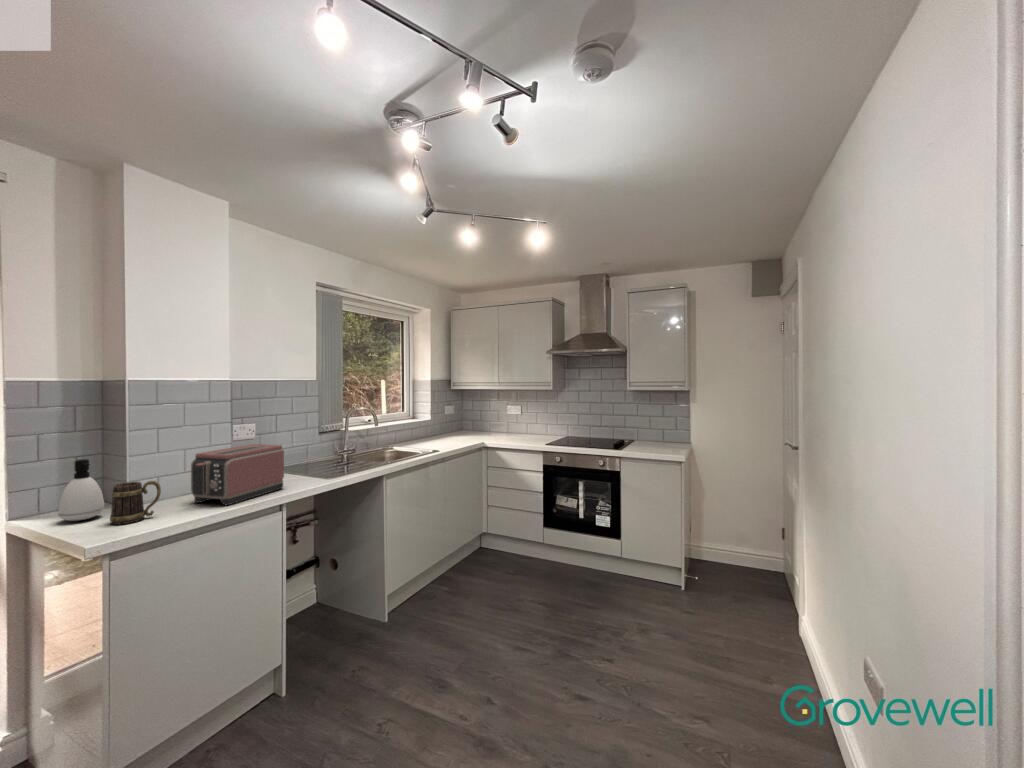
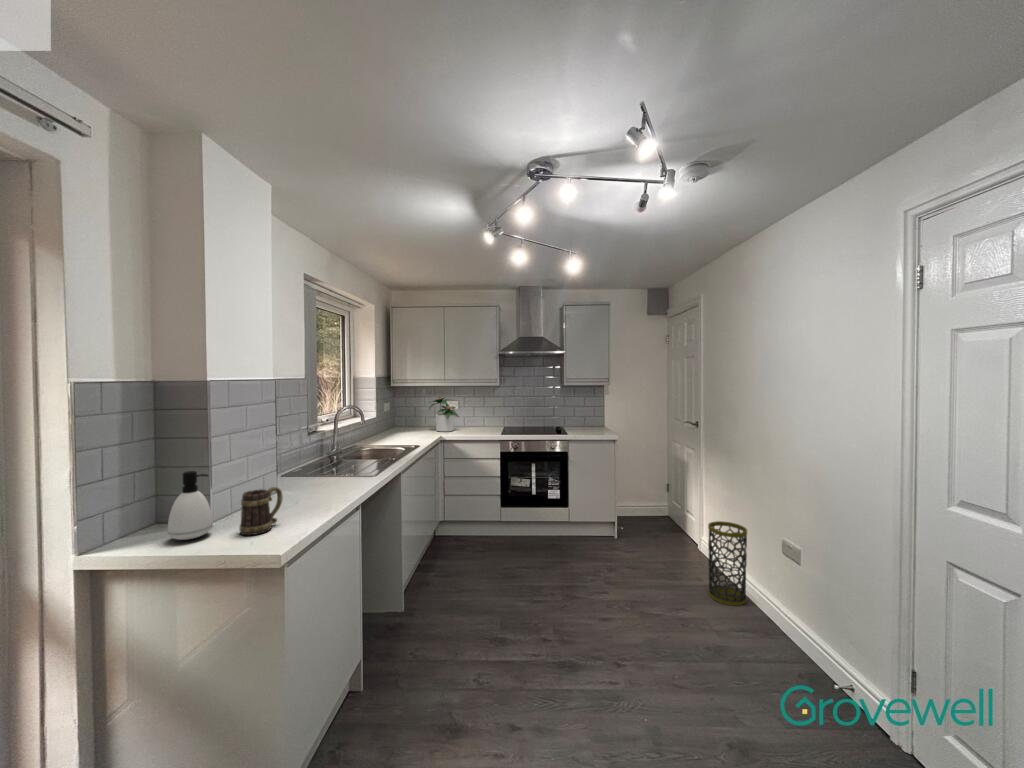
potted plant: none [485,400,517,438] -> present [429,396,459,432]
toaster: present [191,444,284,505] -> none [279,445,347,509]
trash can: none [764,595,828,737] -> present [708,521,747,606]

